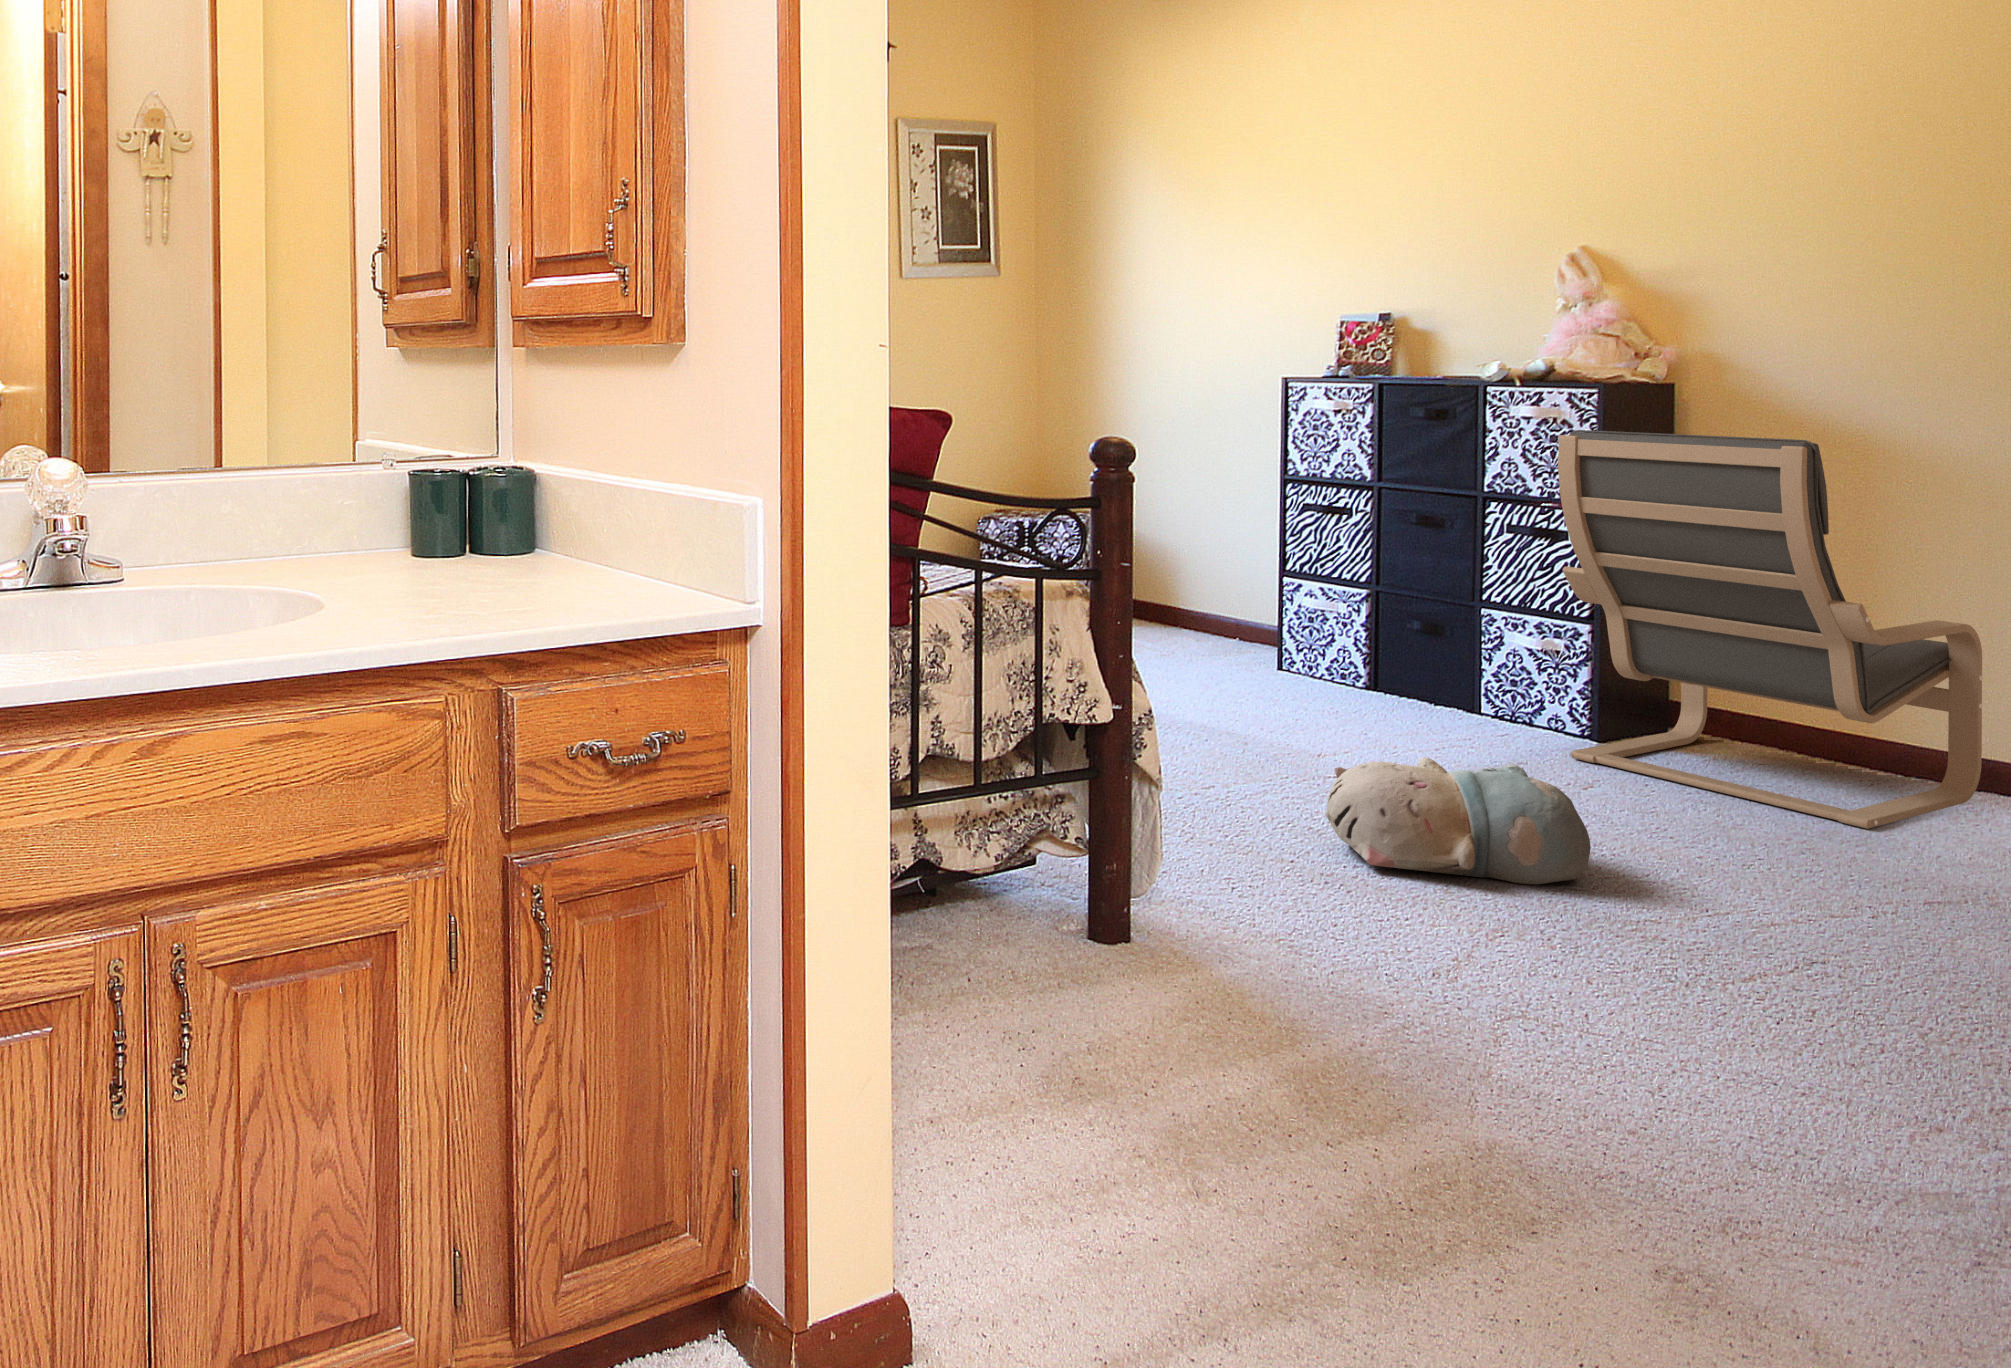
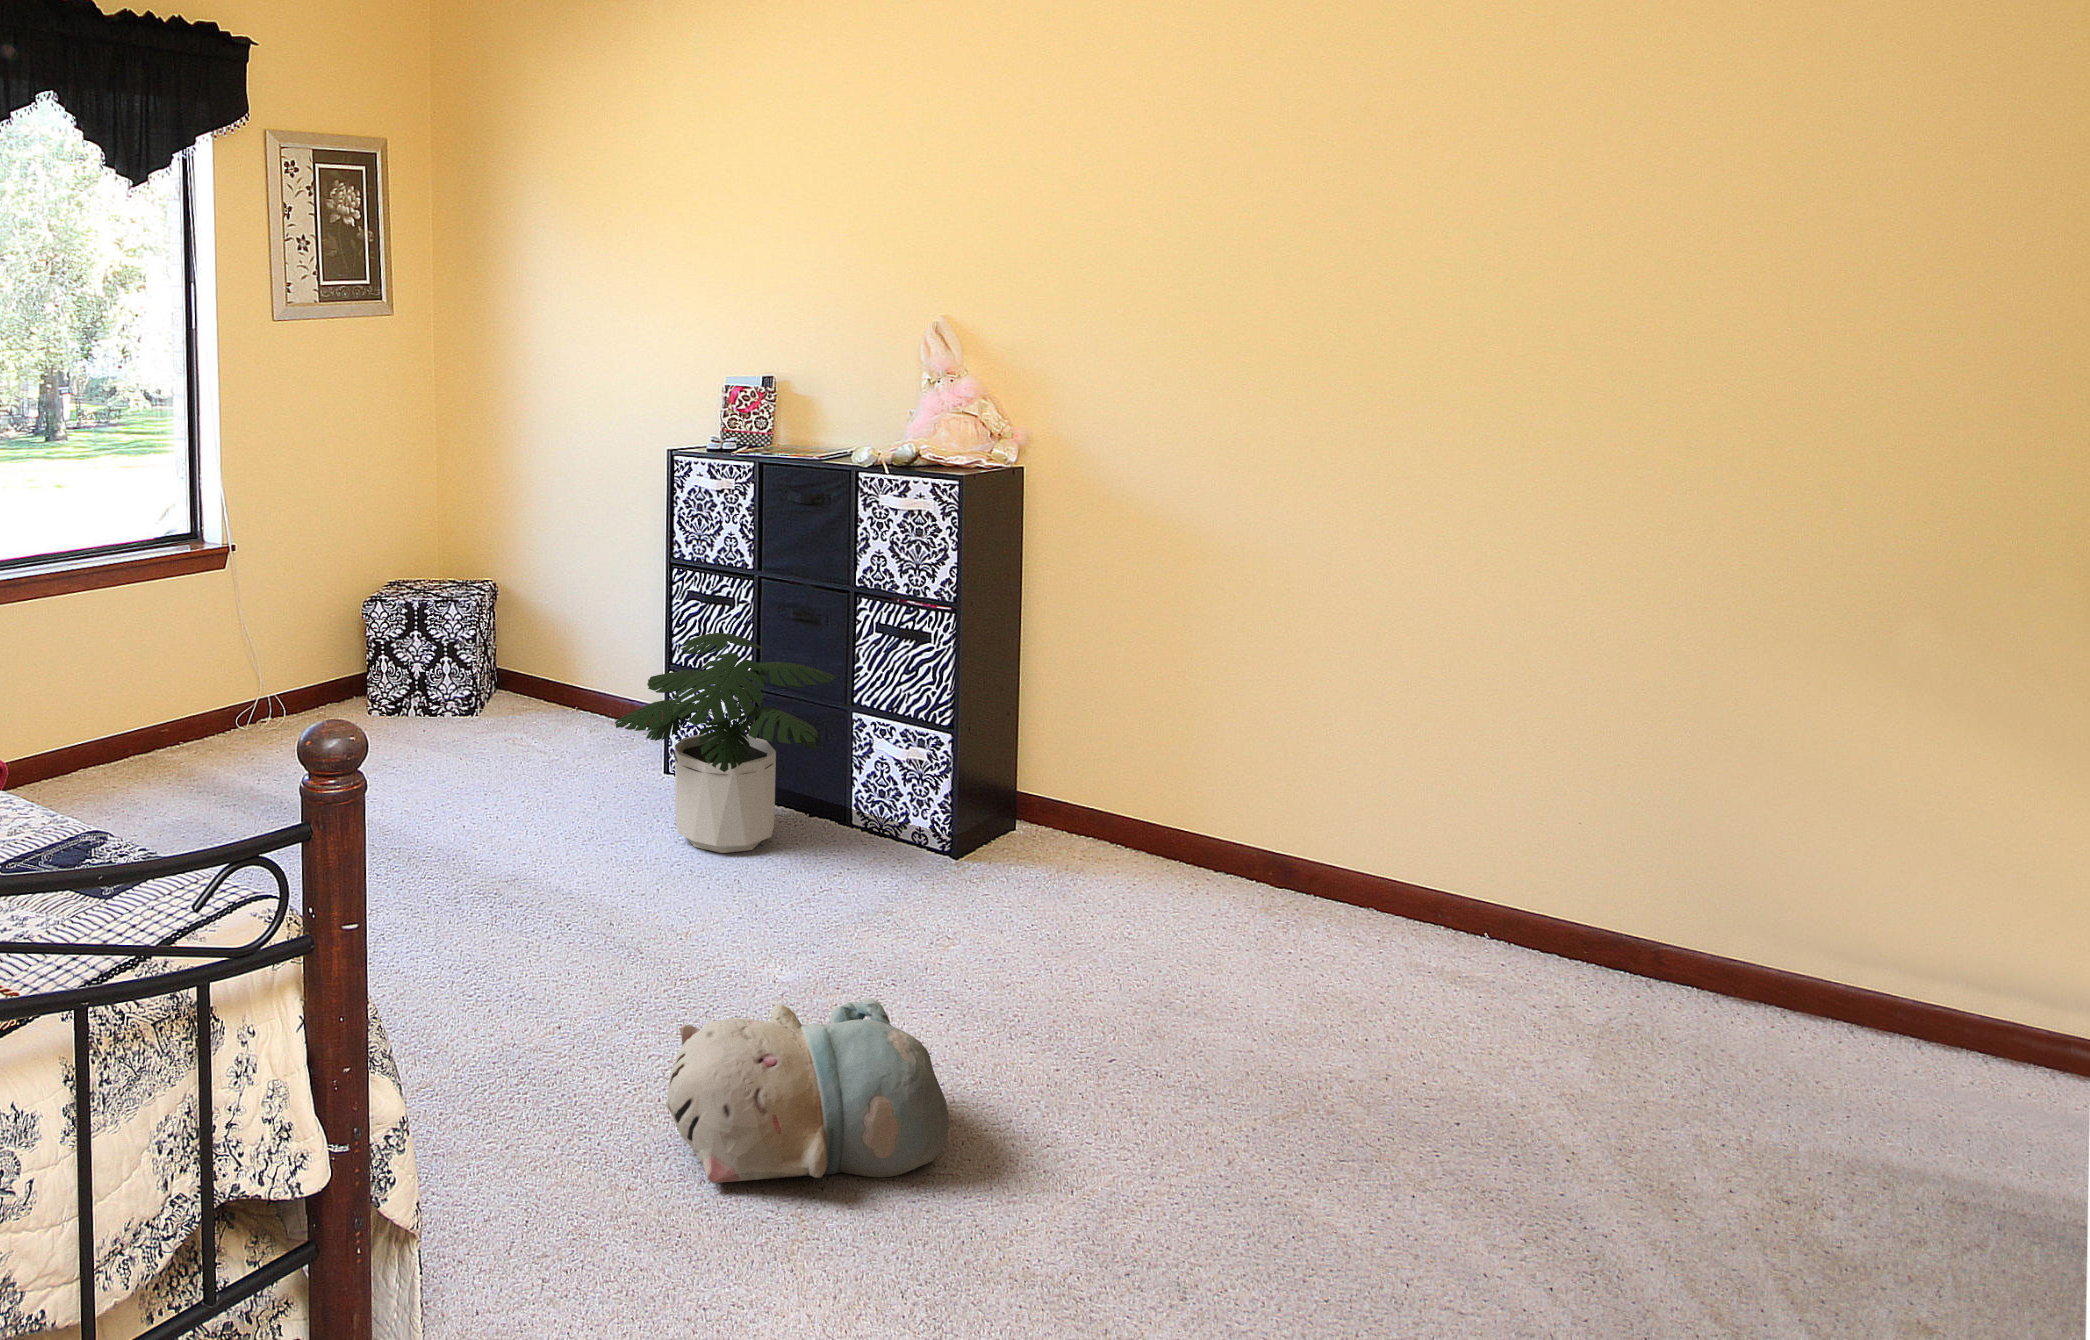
lounge chair: present [1558,430,1982,829] -> none [922,545,1282,981]
potted plant: none [1241,535,1464,720] -> present [615,633,836,853]

